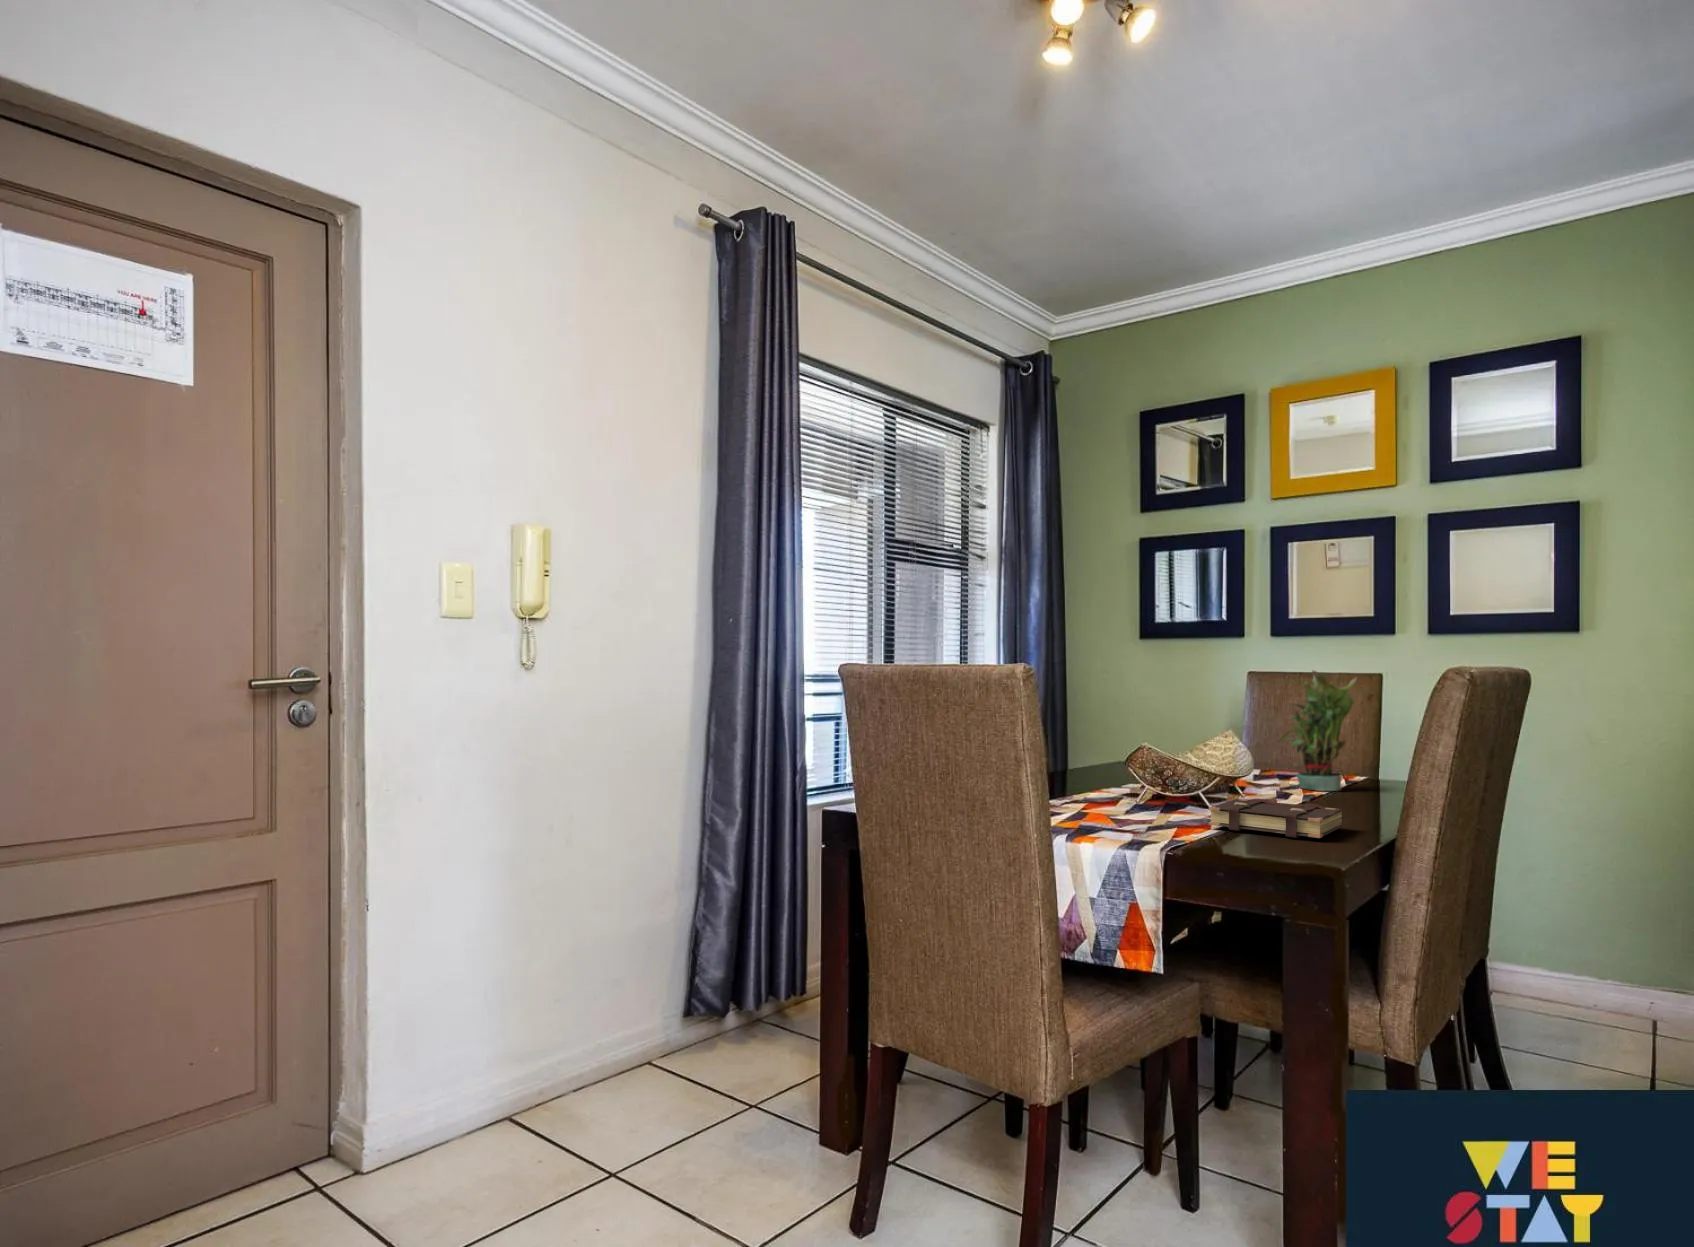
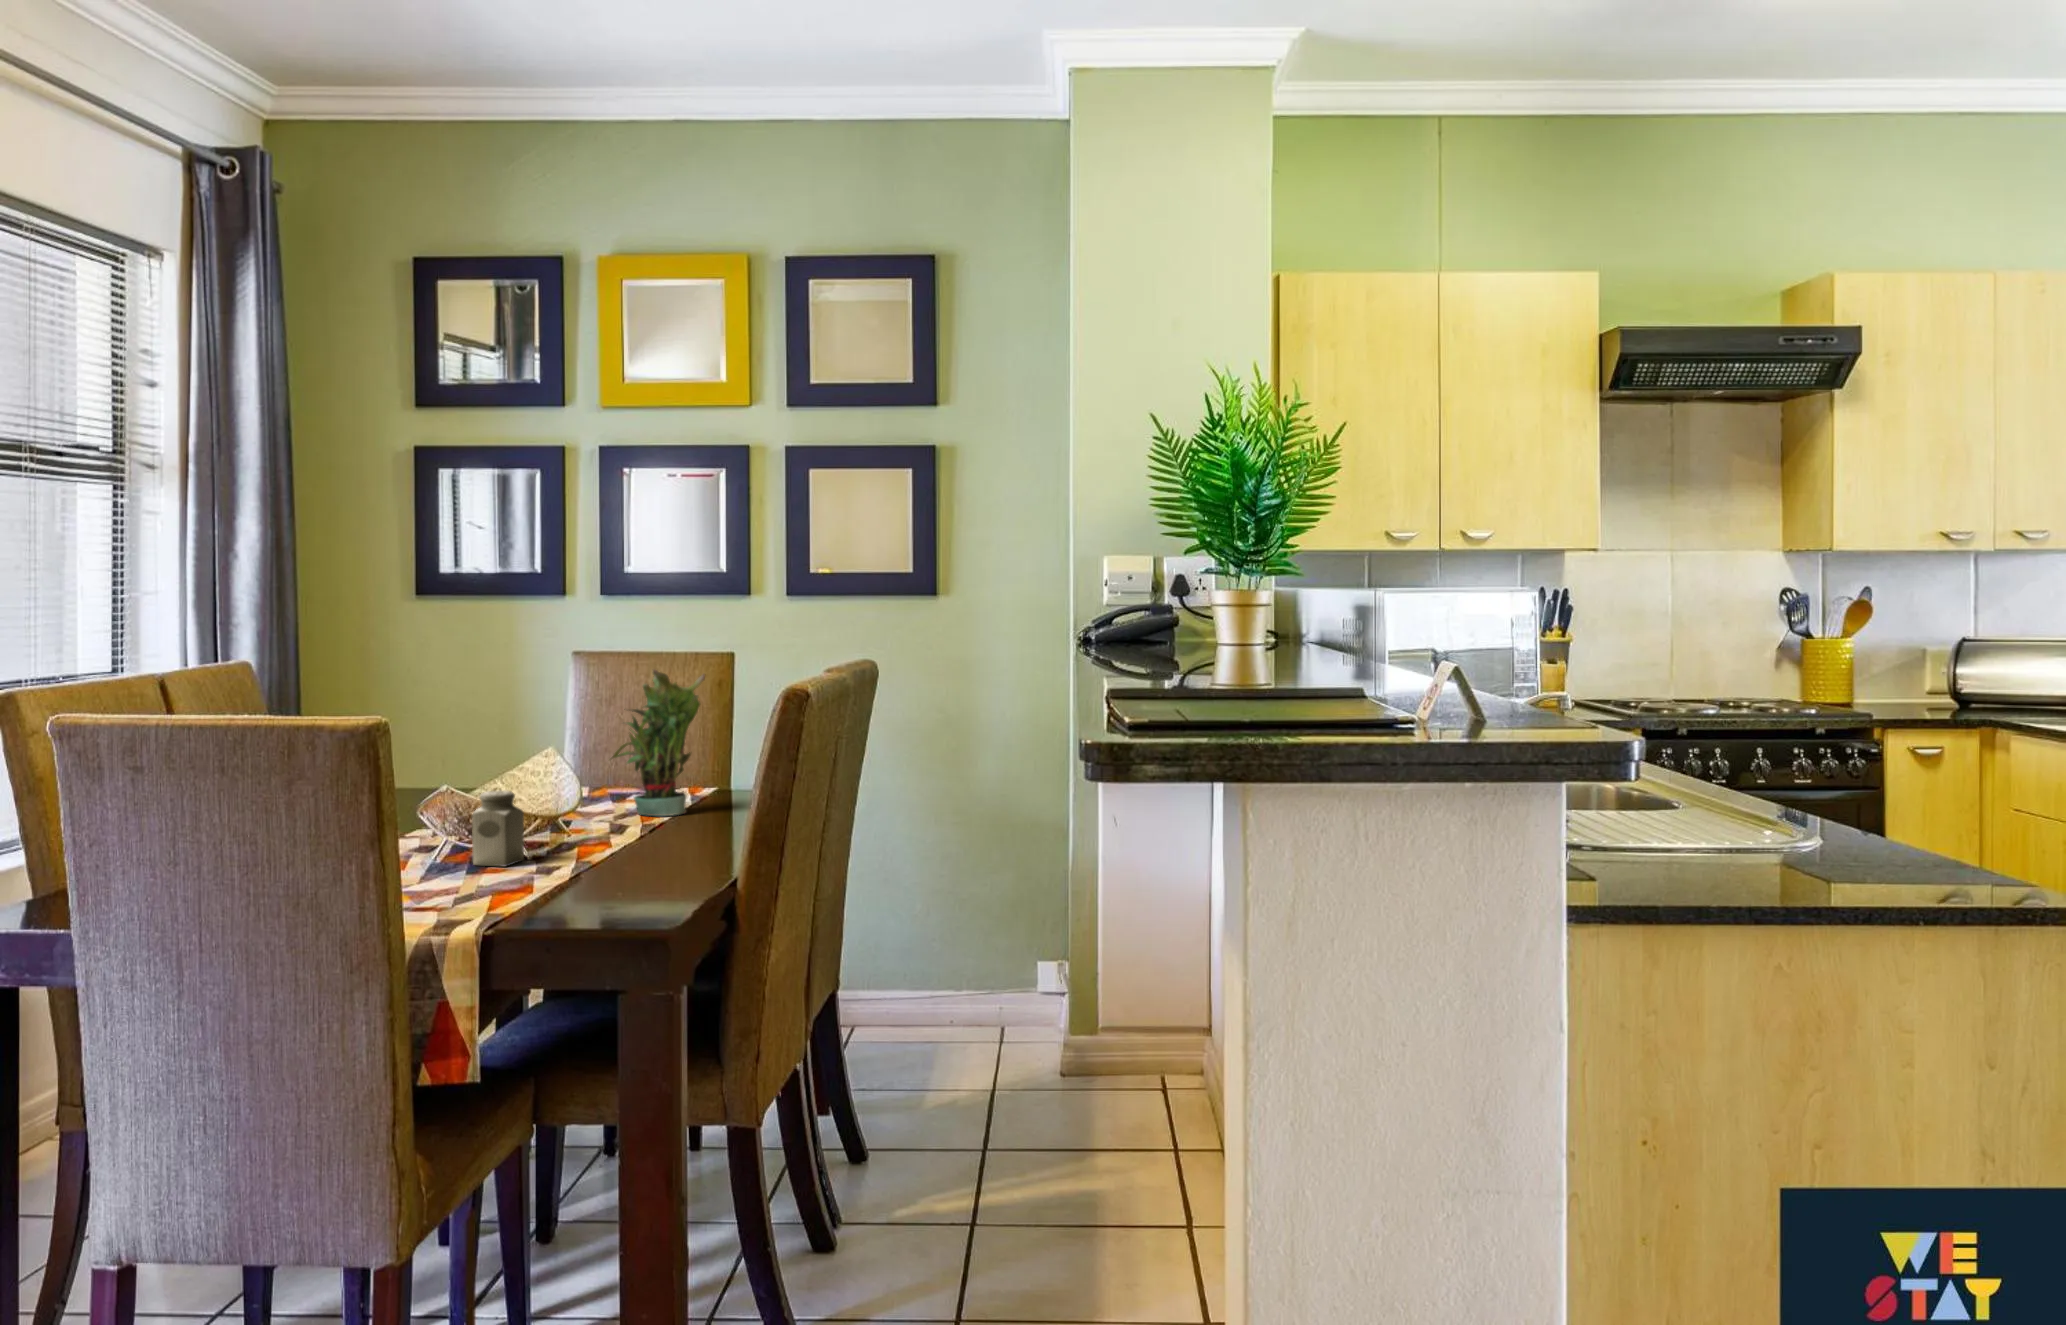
salt shaker: none [1165,752,1205,811] -> present [472,790,524,867]
book: present [1209,799,1343,838] -> none [531,847,685,892]

